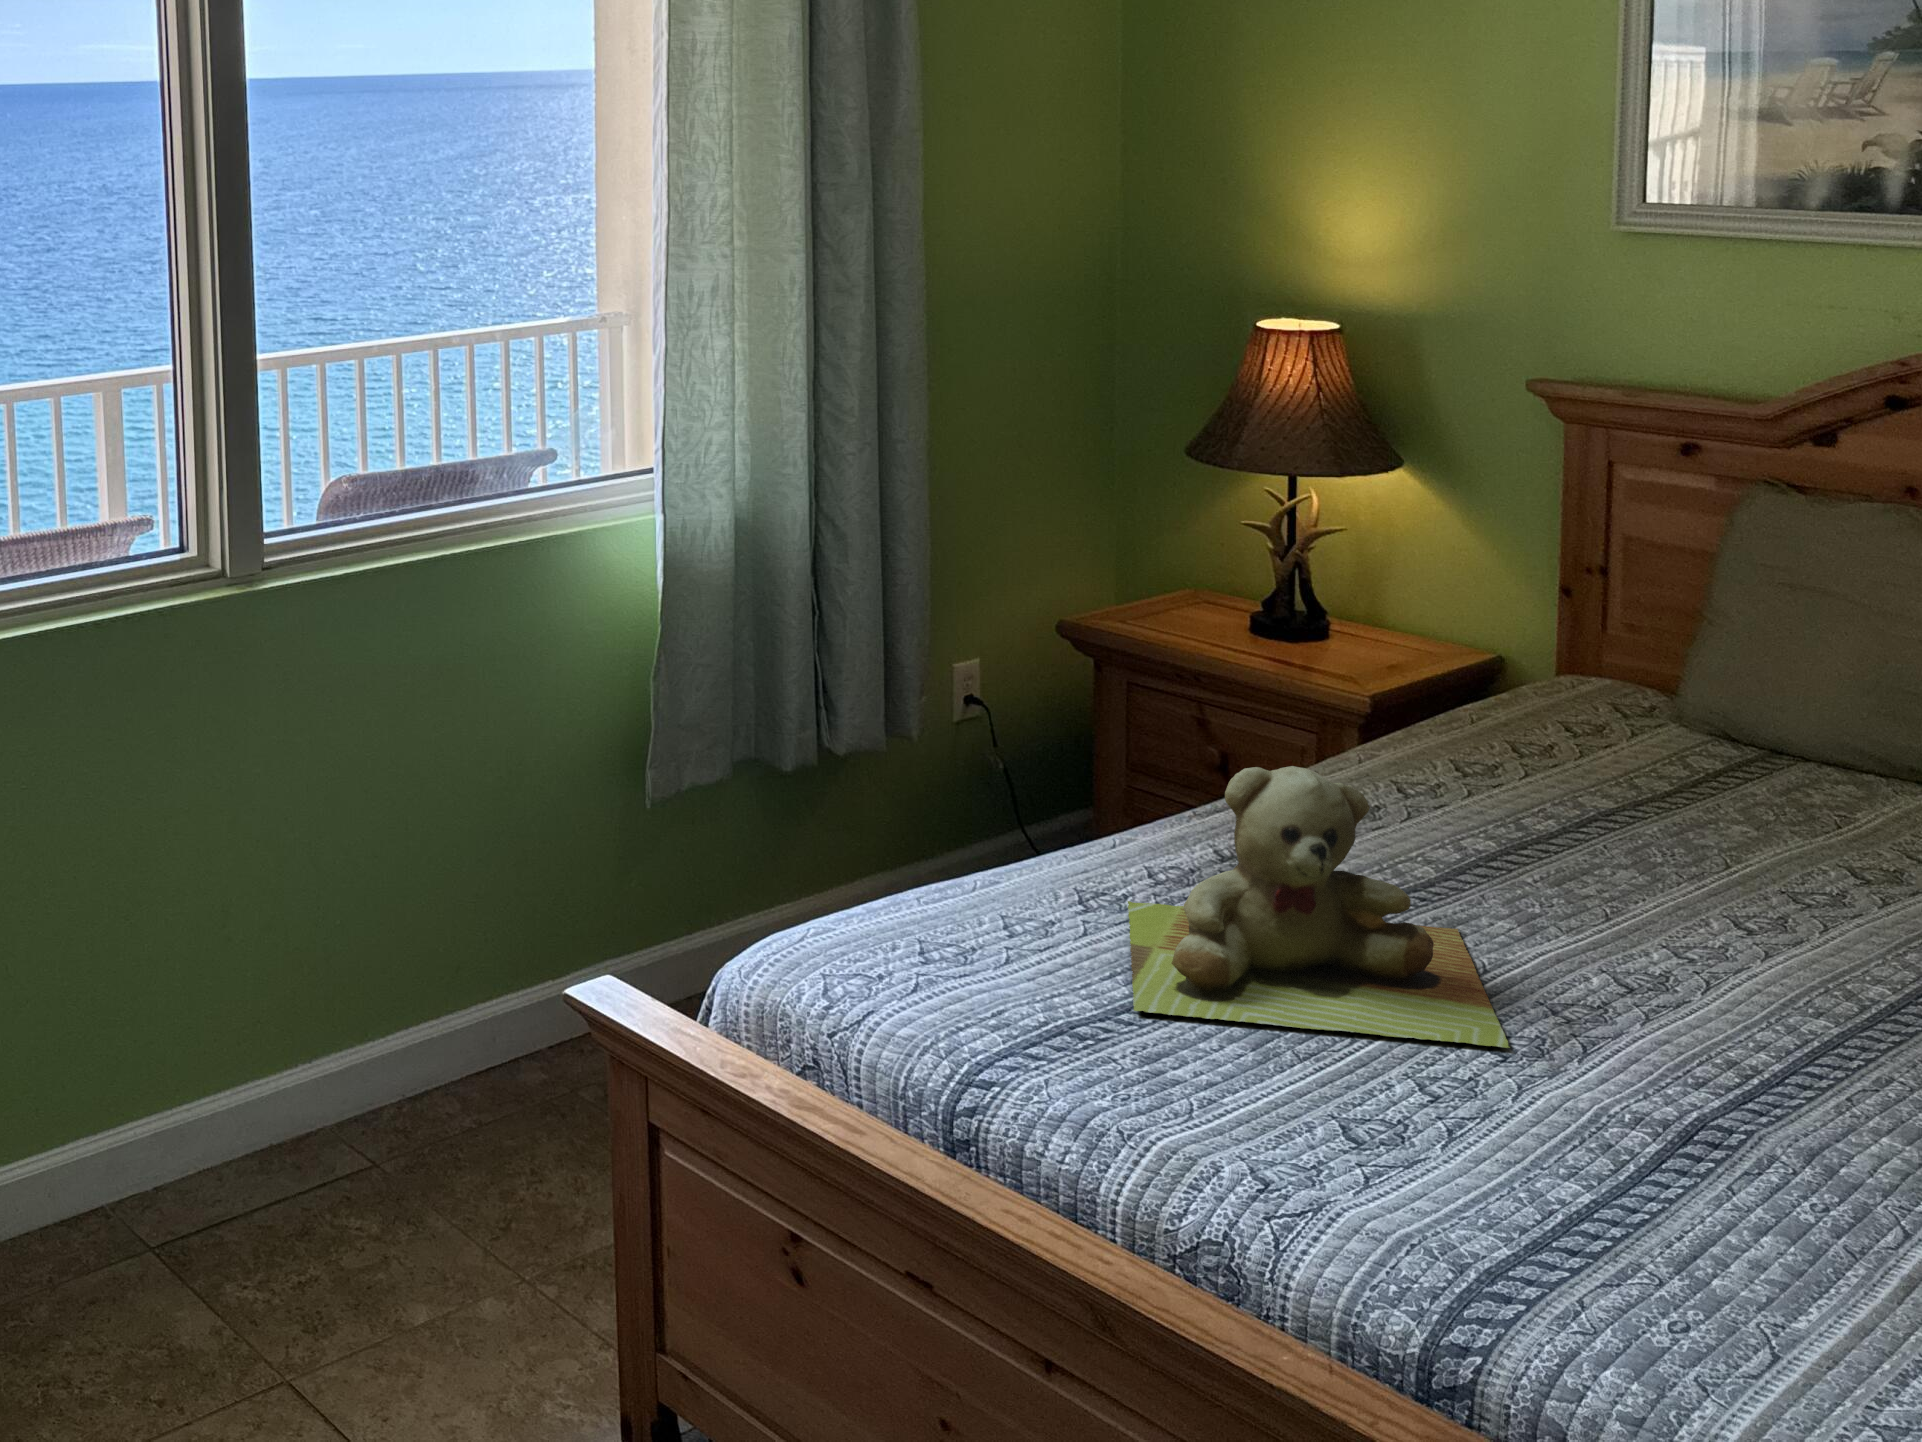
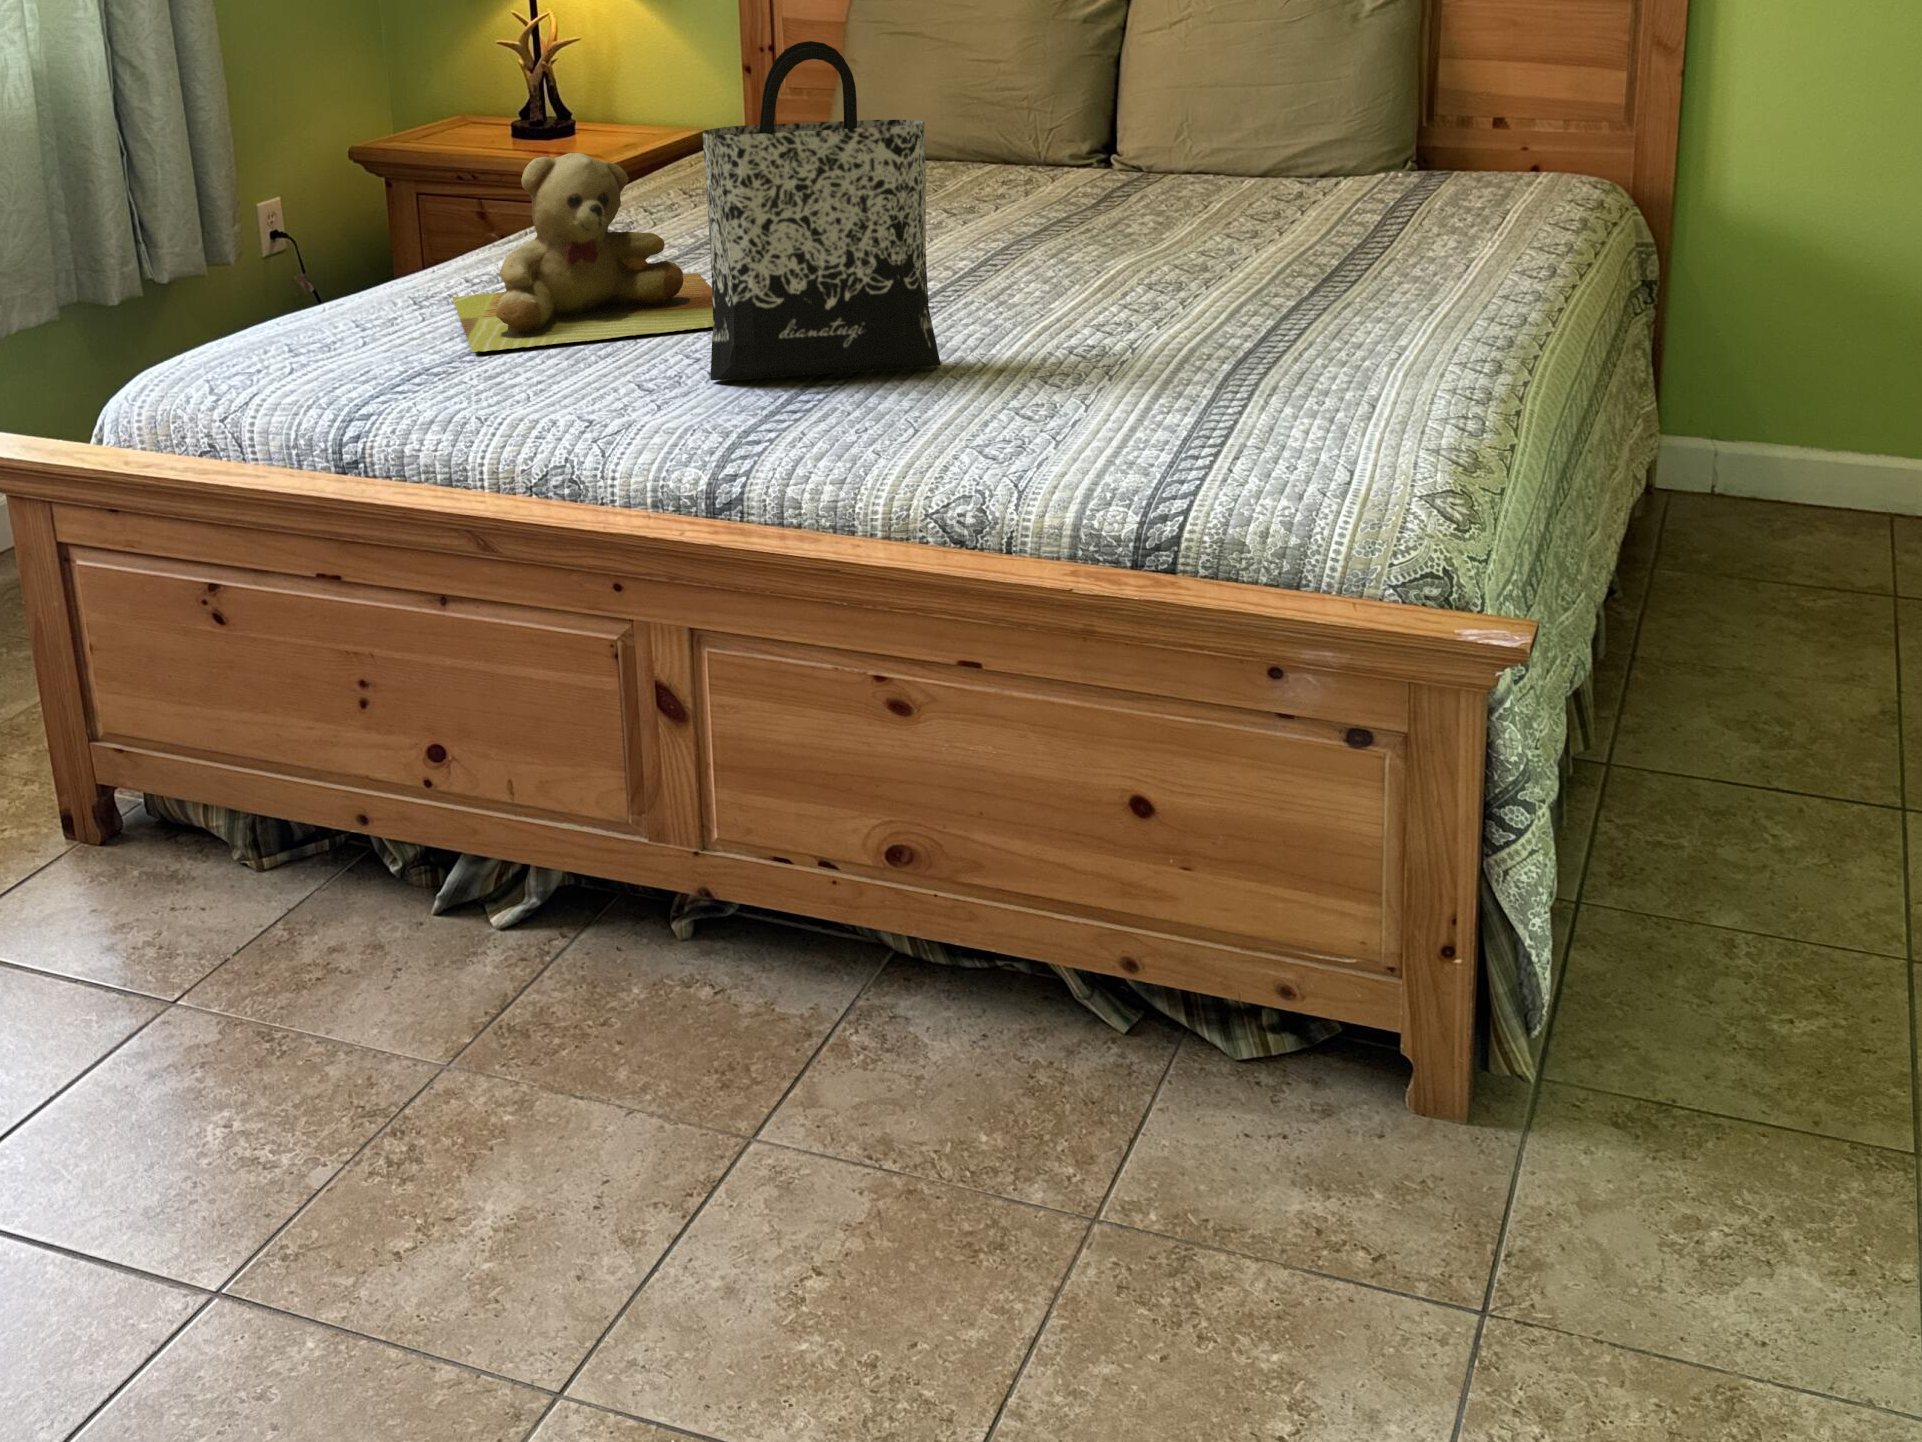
tote bag: none [1450,724,1826,1223] -> present [703,41,941,380]

